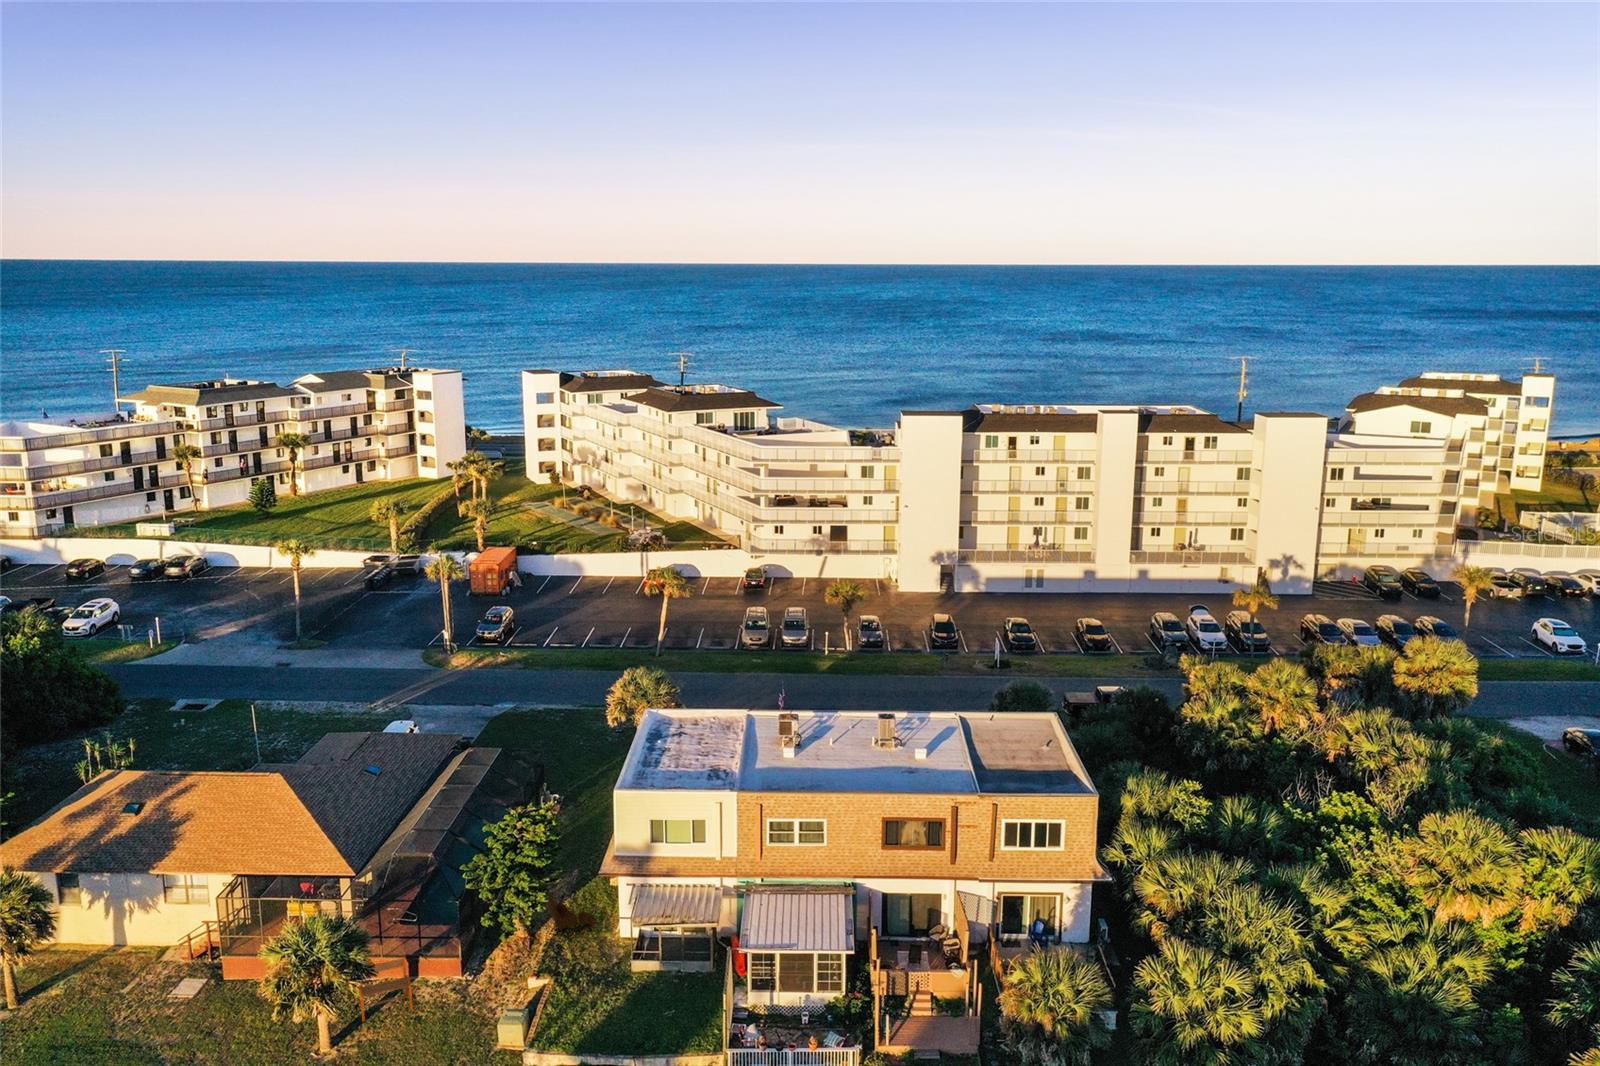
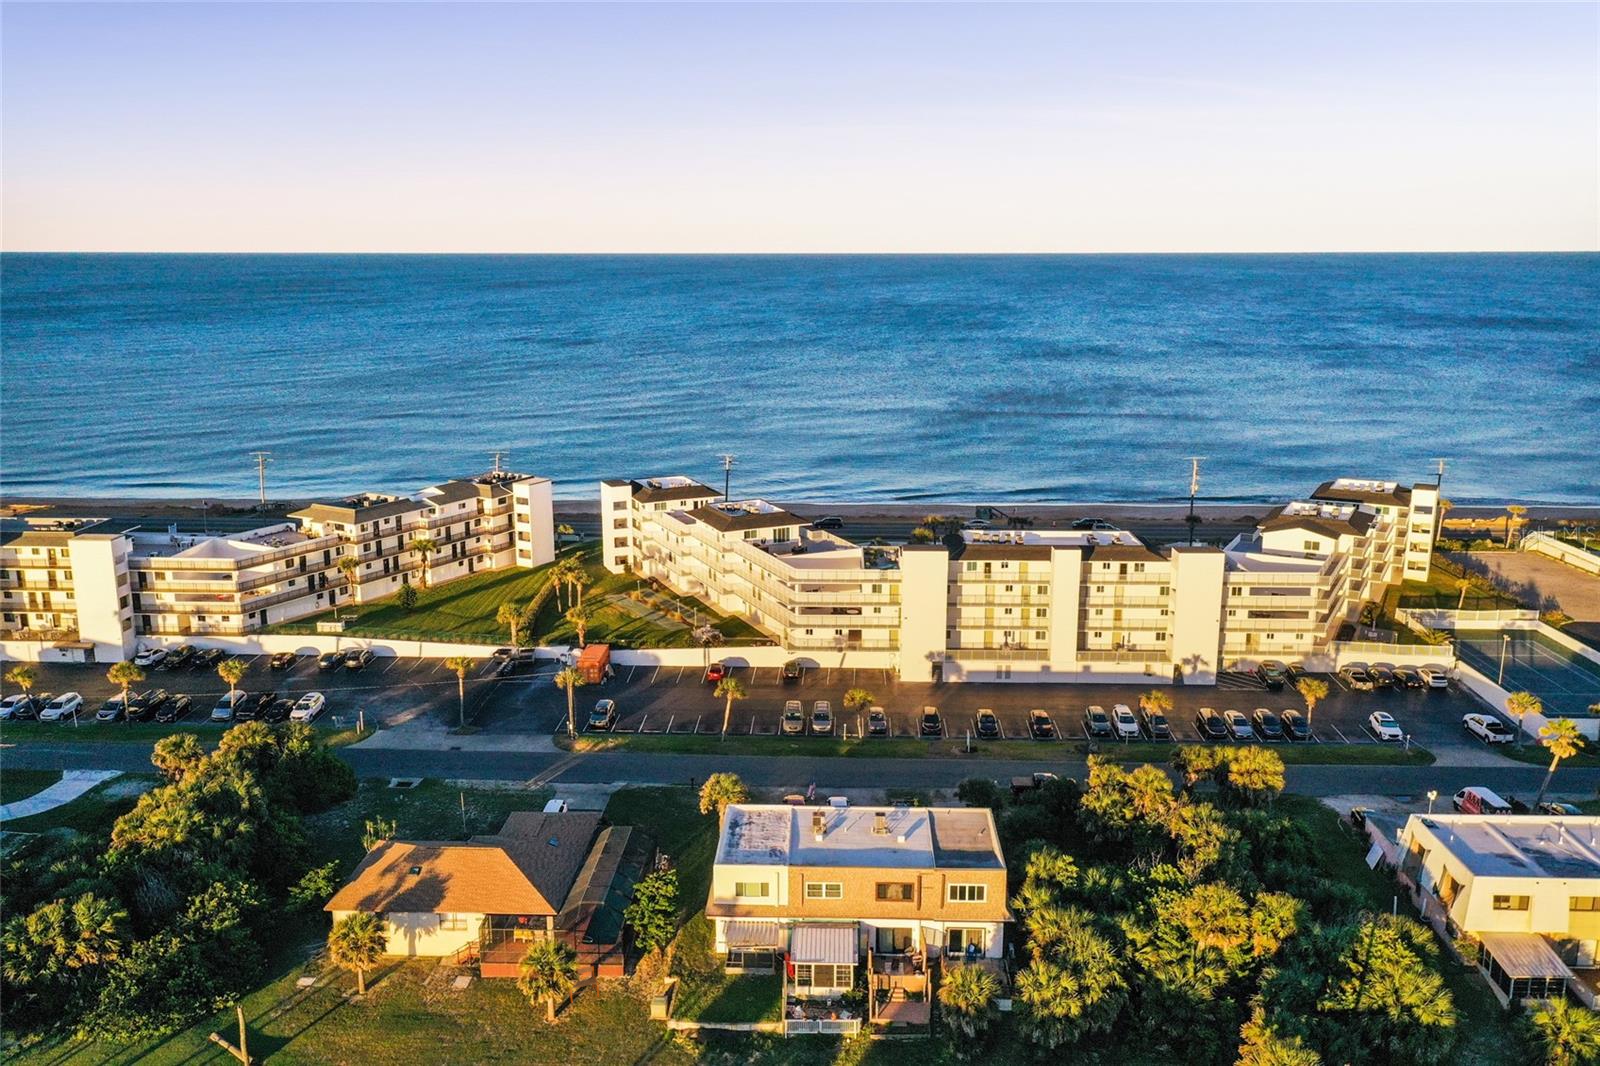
lounge chair: present [547,892,595,937] -> none [671,925,701,954]

